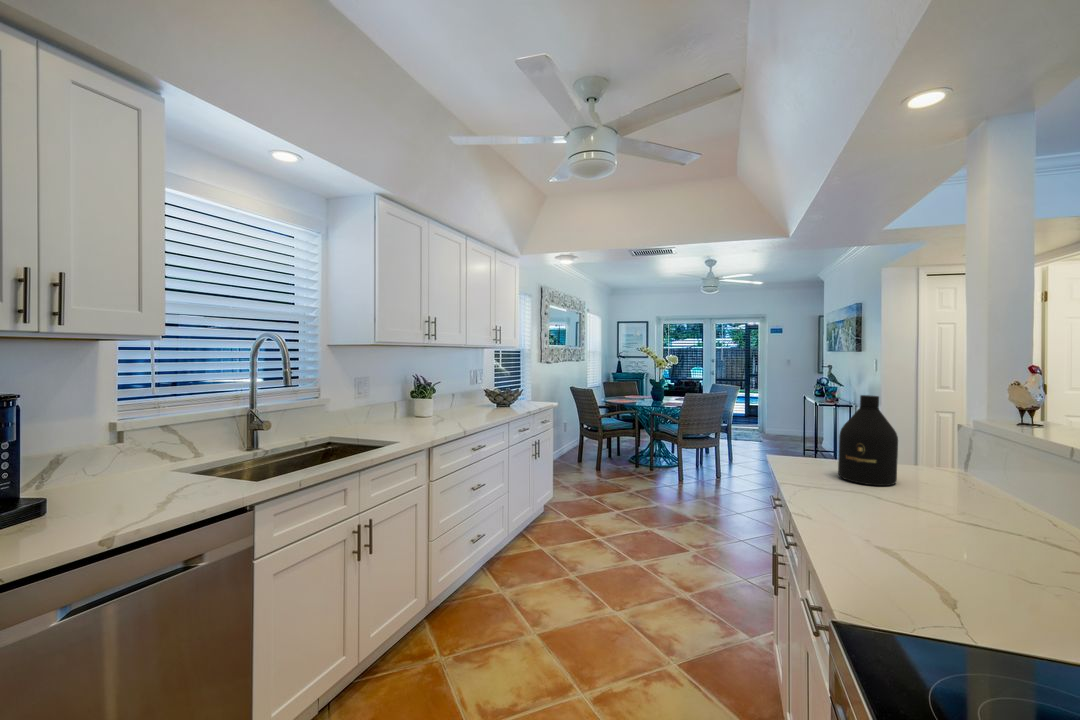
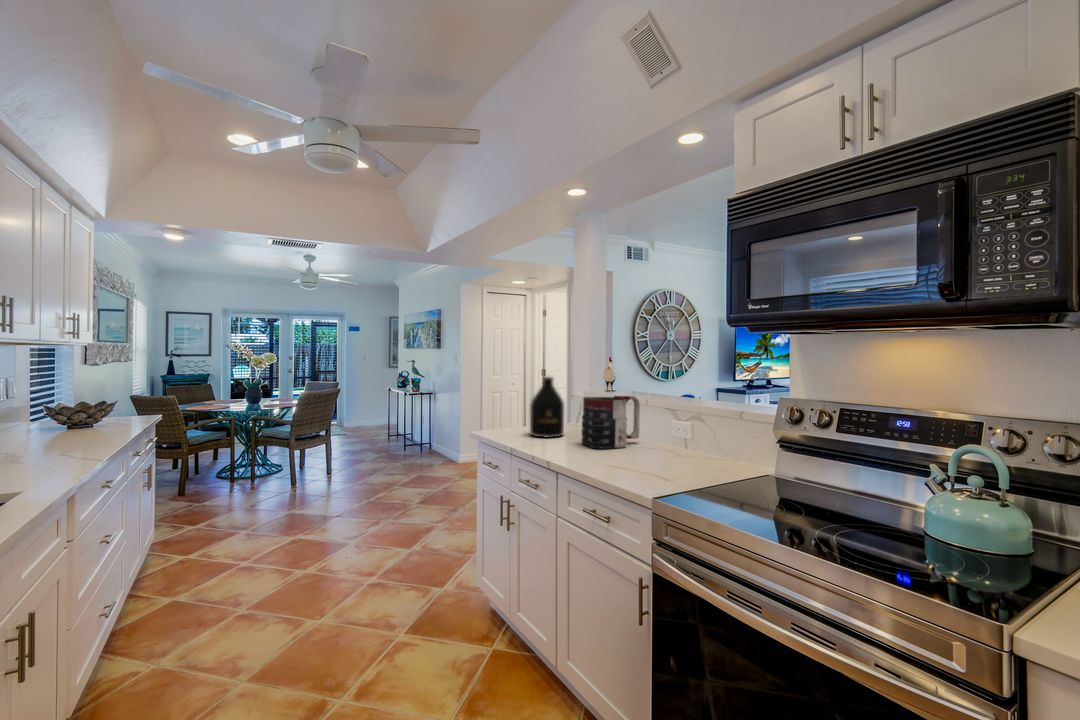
mug: none [898,432,1028,526] -> present [582,396,640,449]

